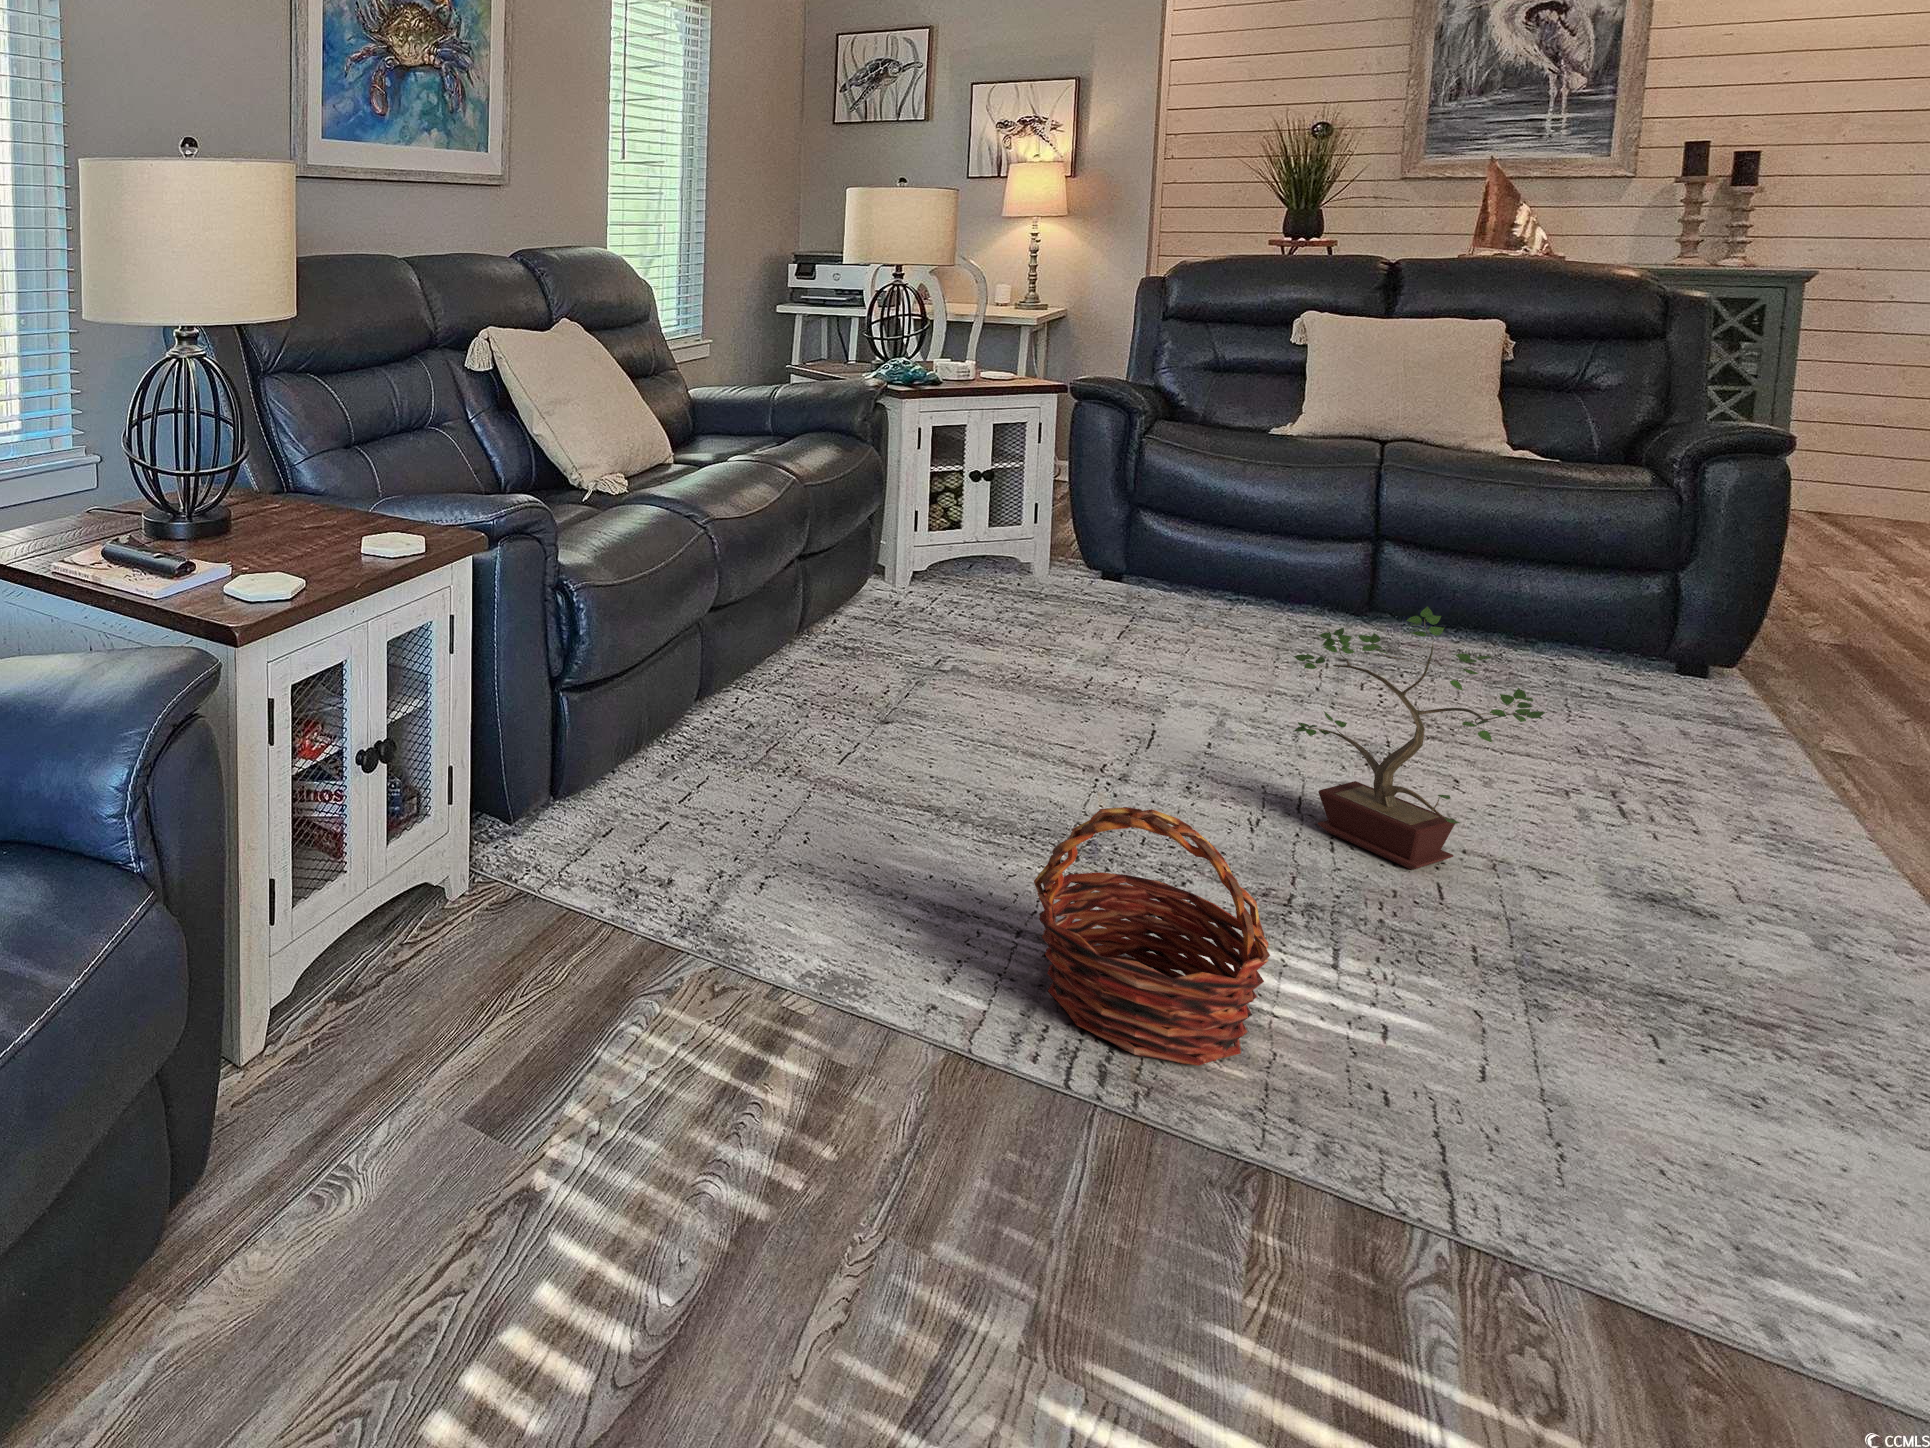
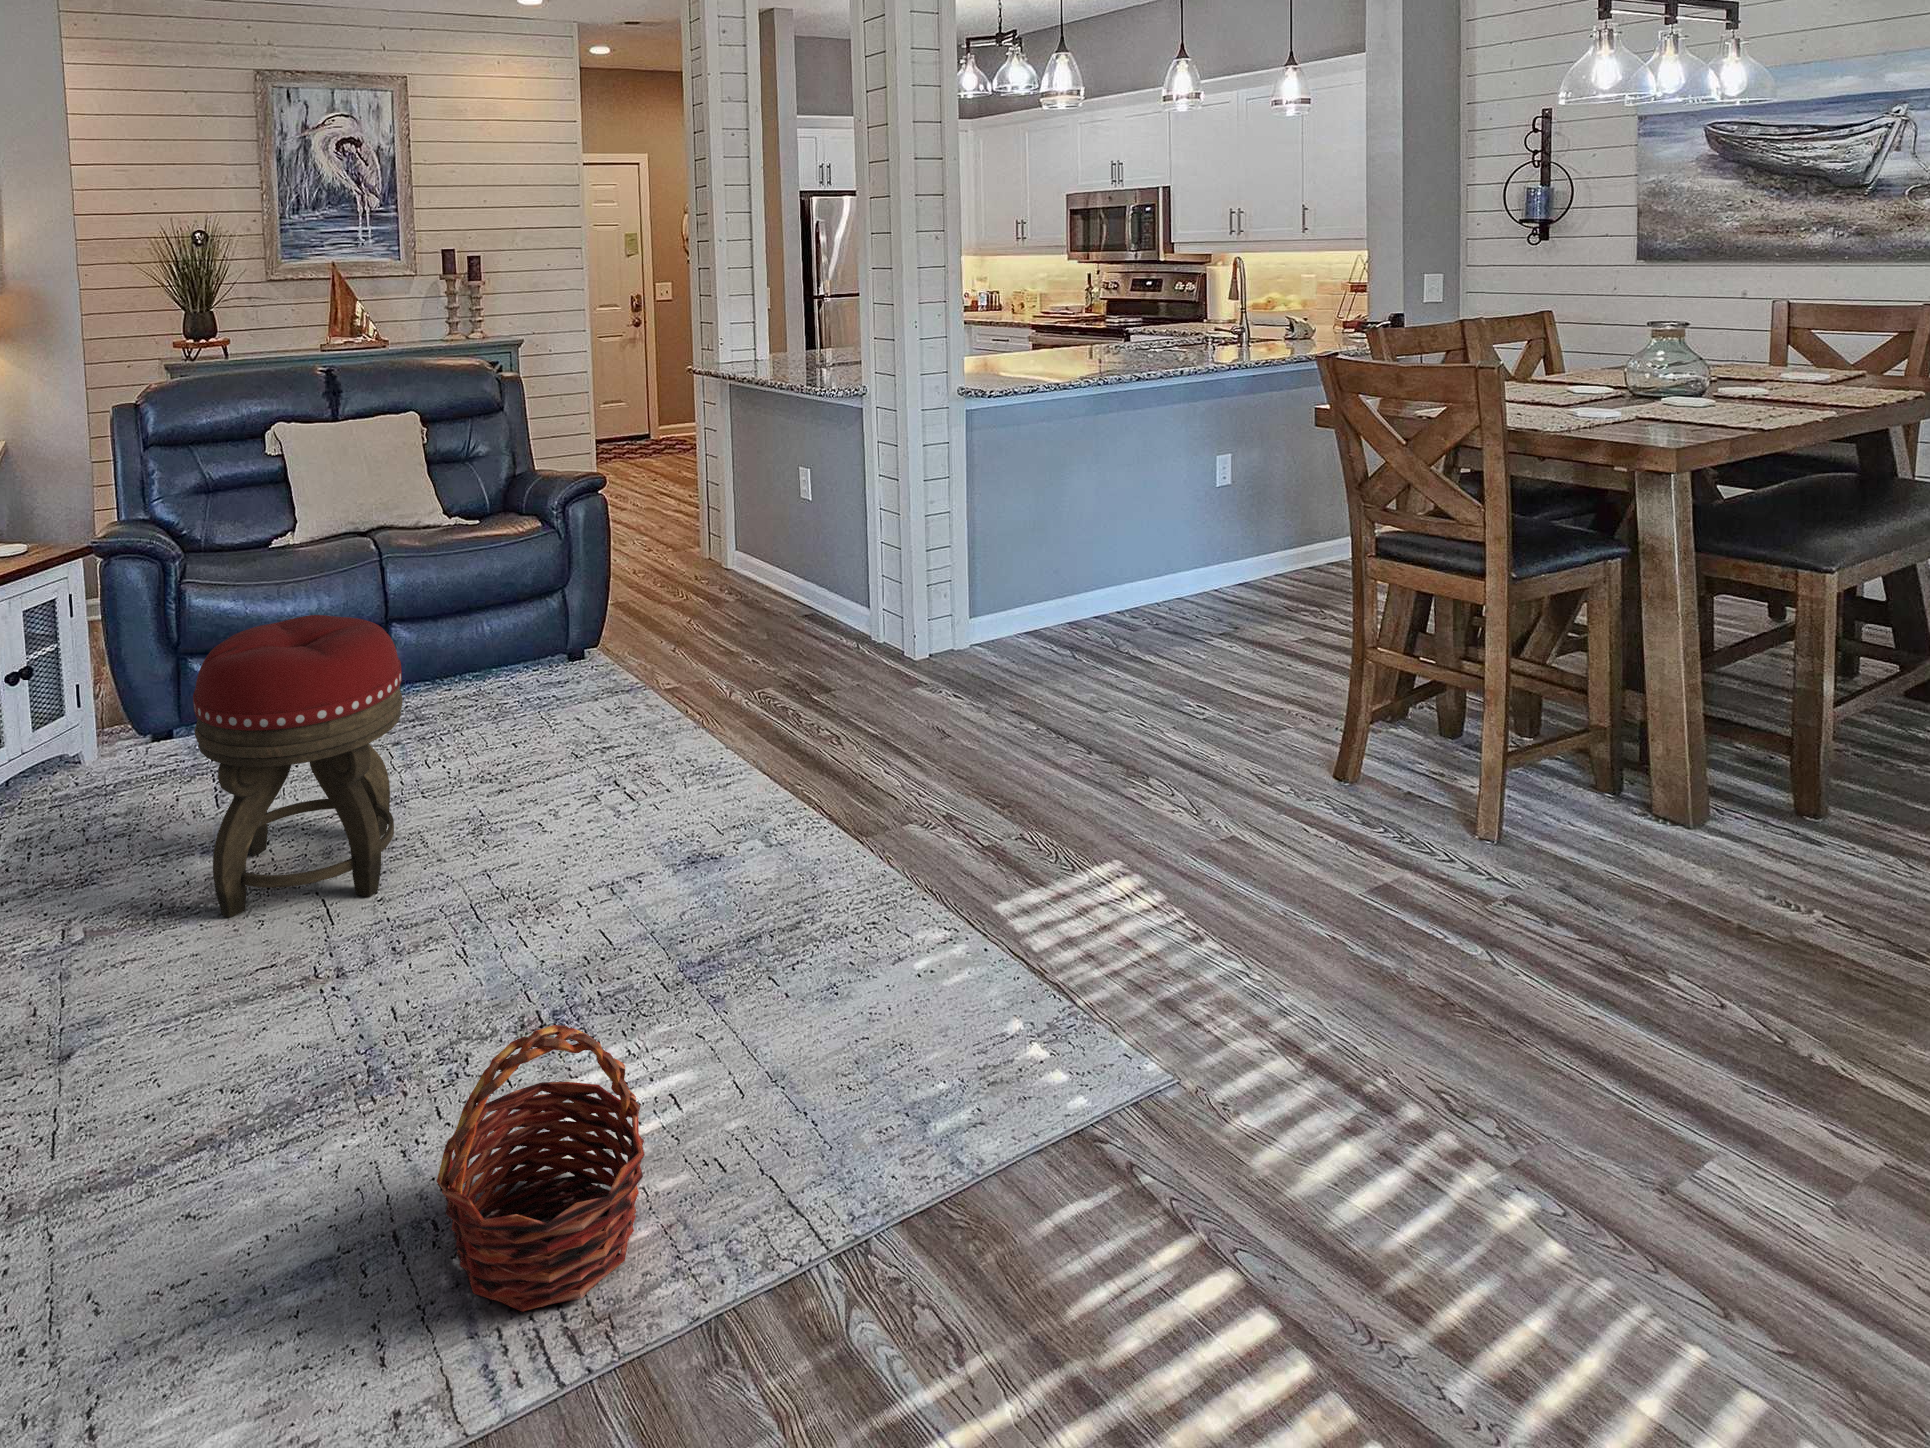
footstool: none [1054,465,1284,749] -> present [193,615,403,918]
potted plant: present [1294,606,1545,870] -> none [464,697,662,926]

